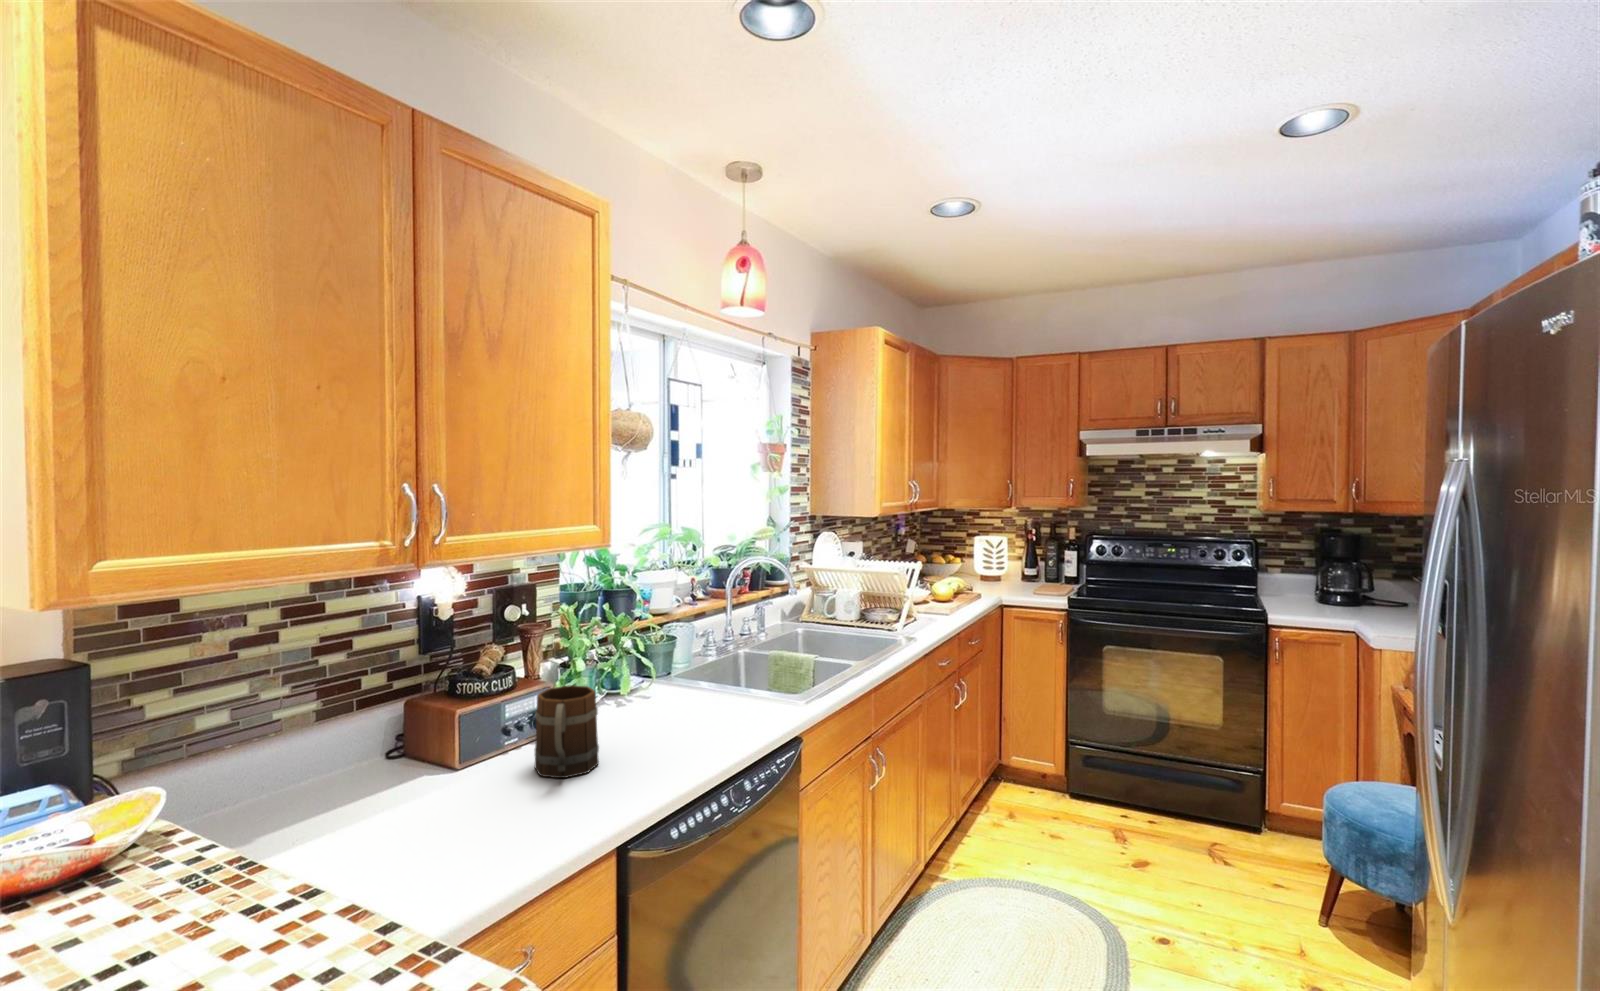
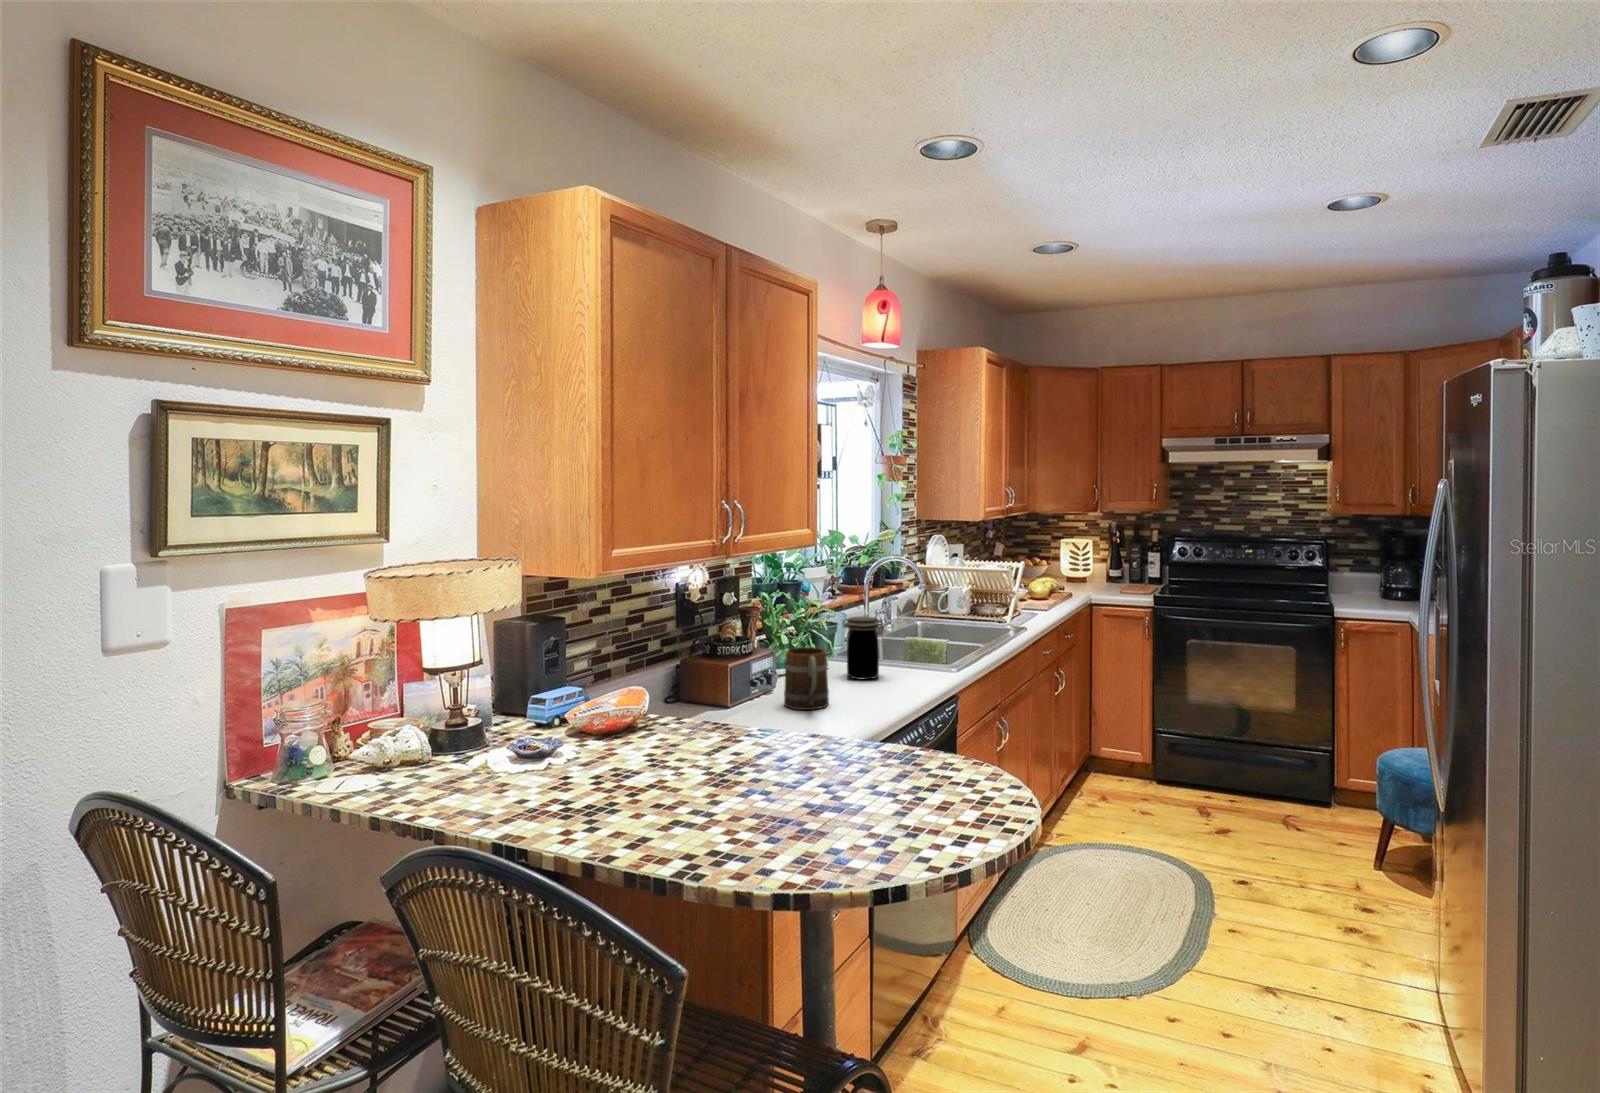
jar: none [656,636,705,719] -> present [843,616,884,679]

